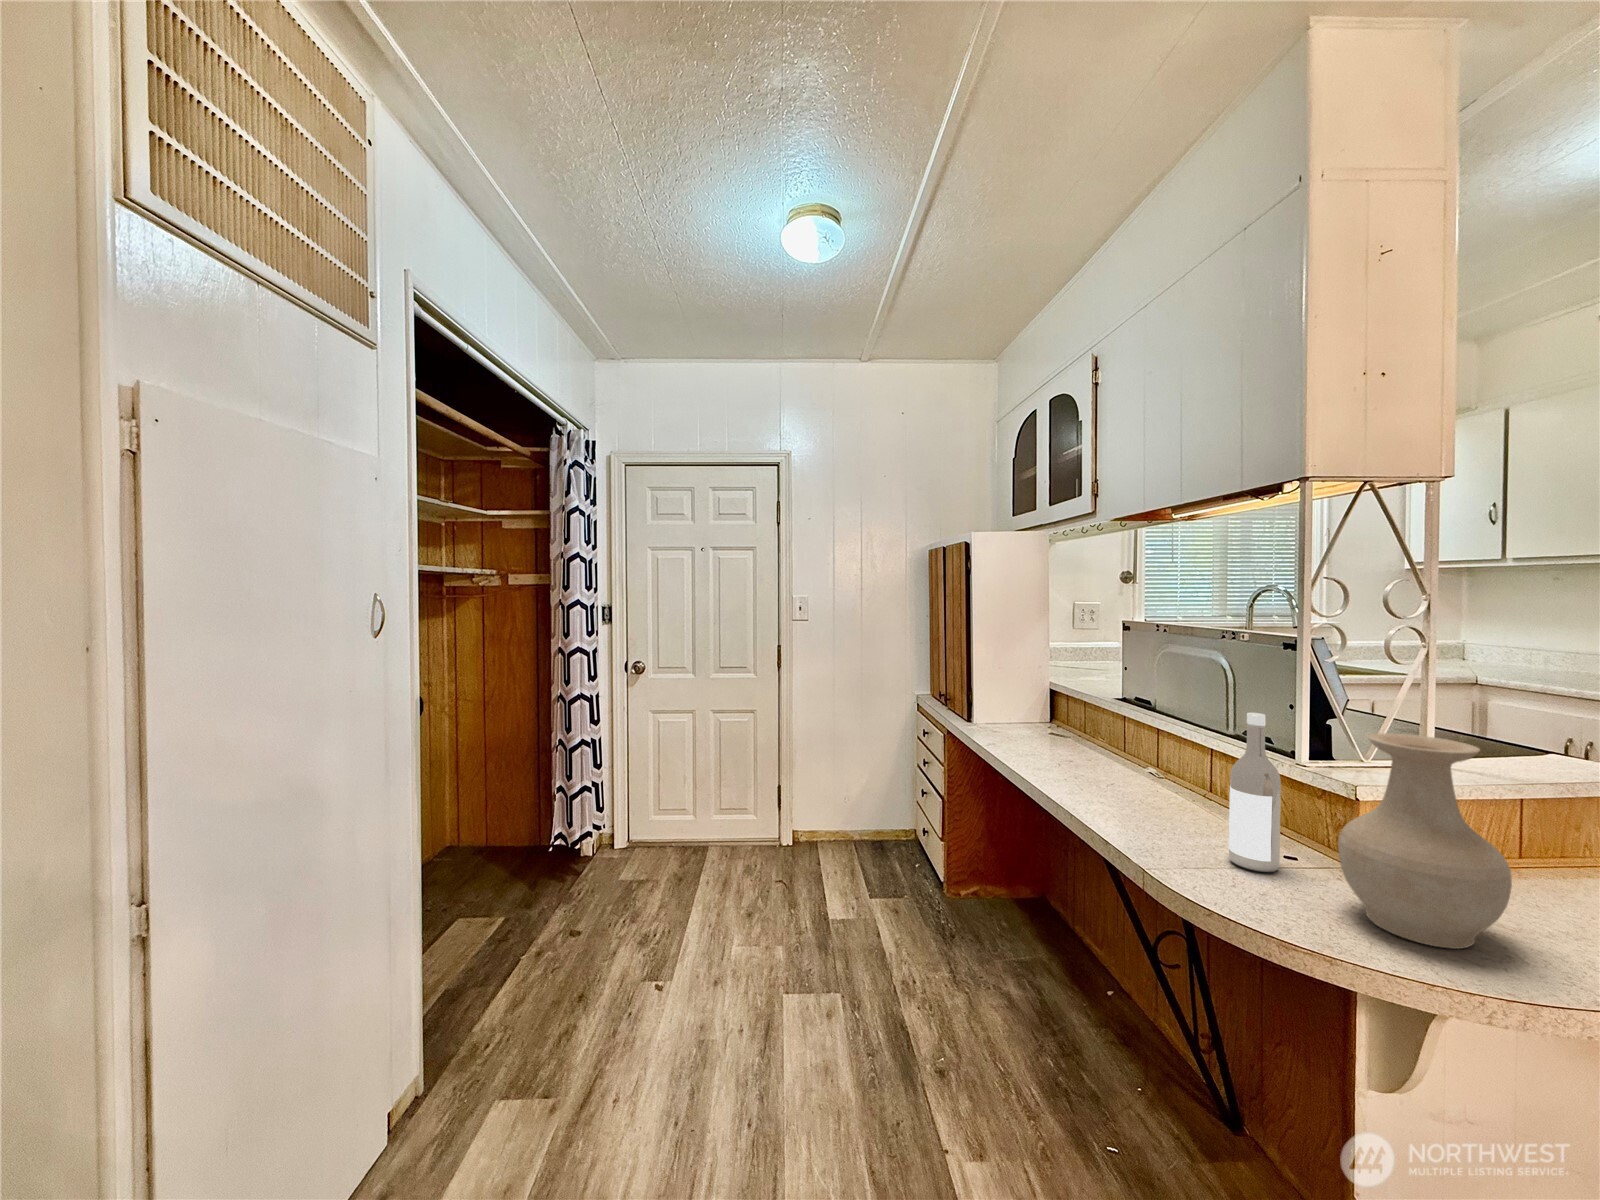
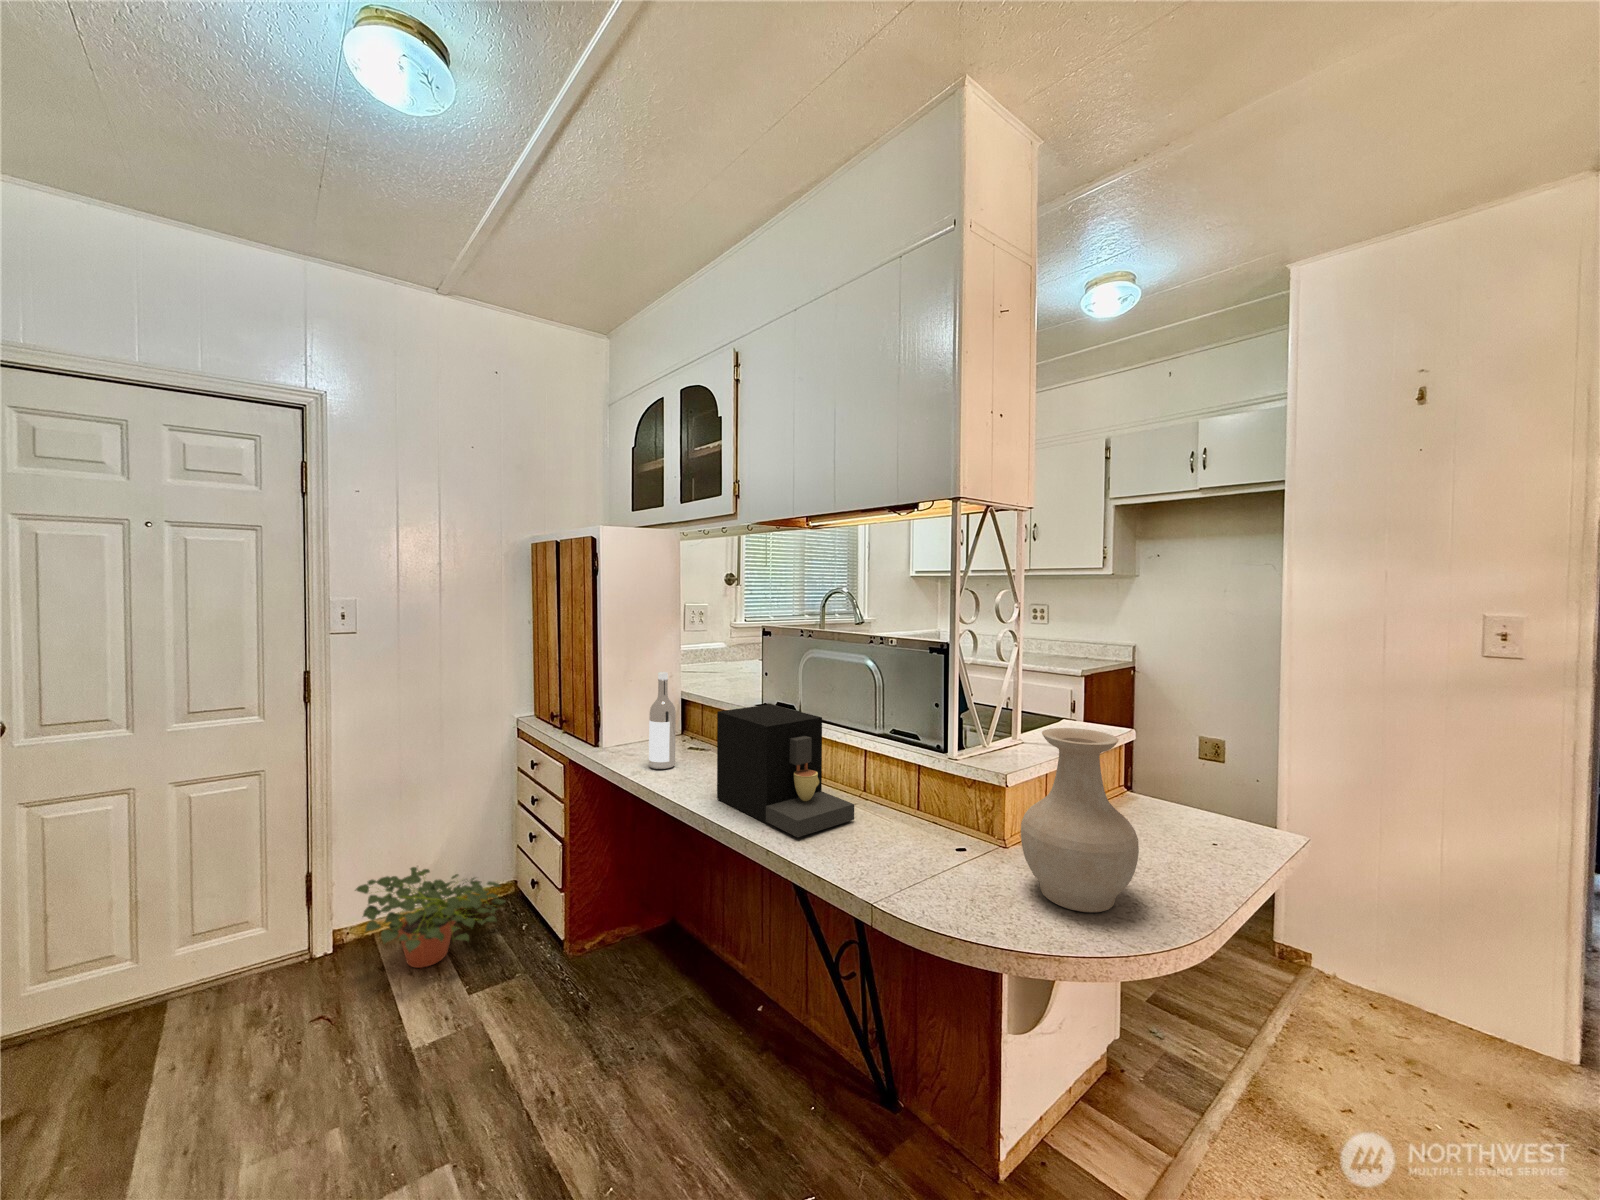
coffee maker: none [1052,694,1182,812] -> present [717,704,854,837]
wine bottle: present [1229,713,1281,872] -> present [649,672,676,769]
potted plant: none [803,797,903,872] -> present [355,867,505,968]

